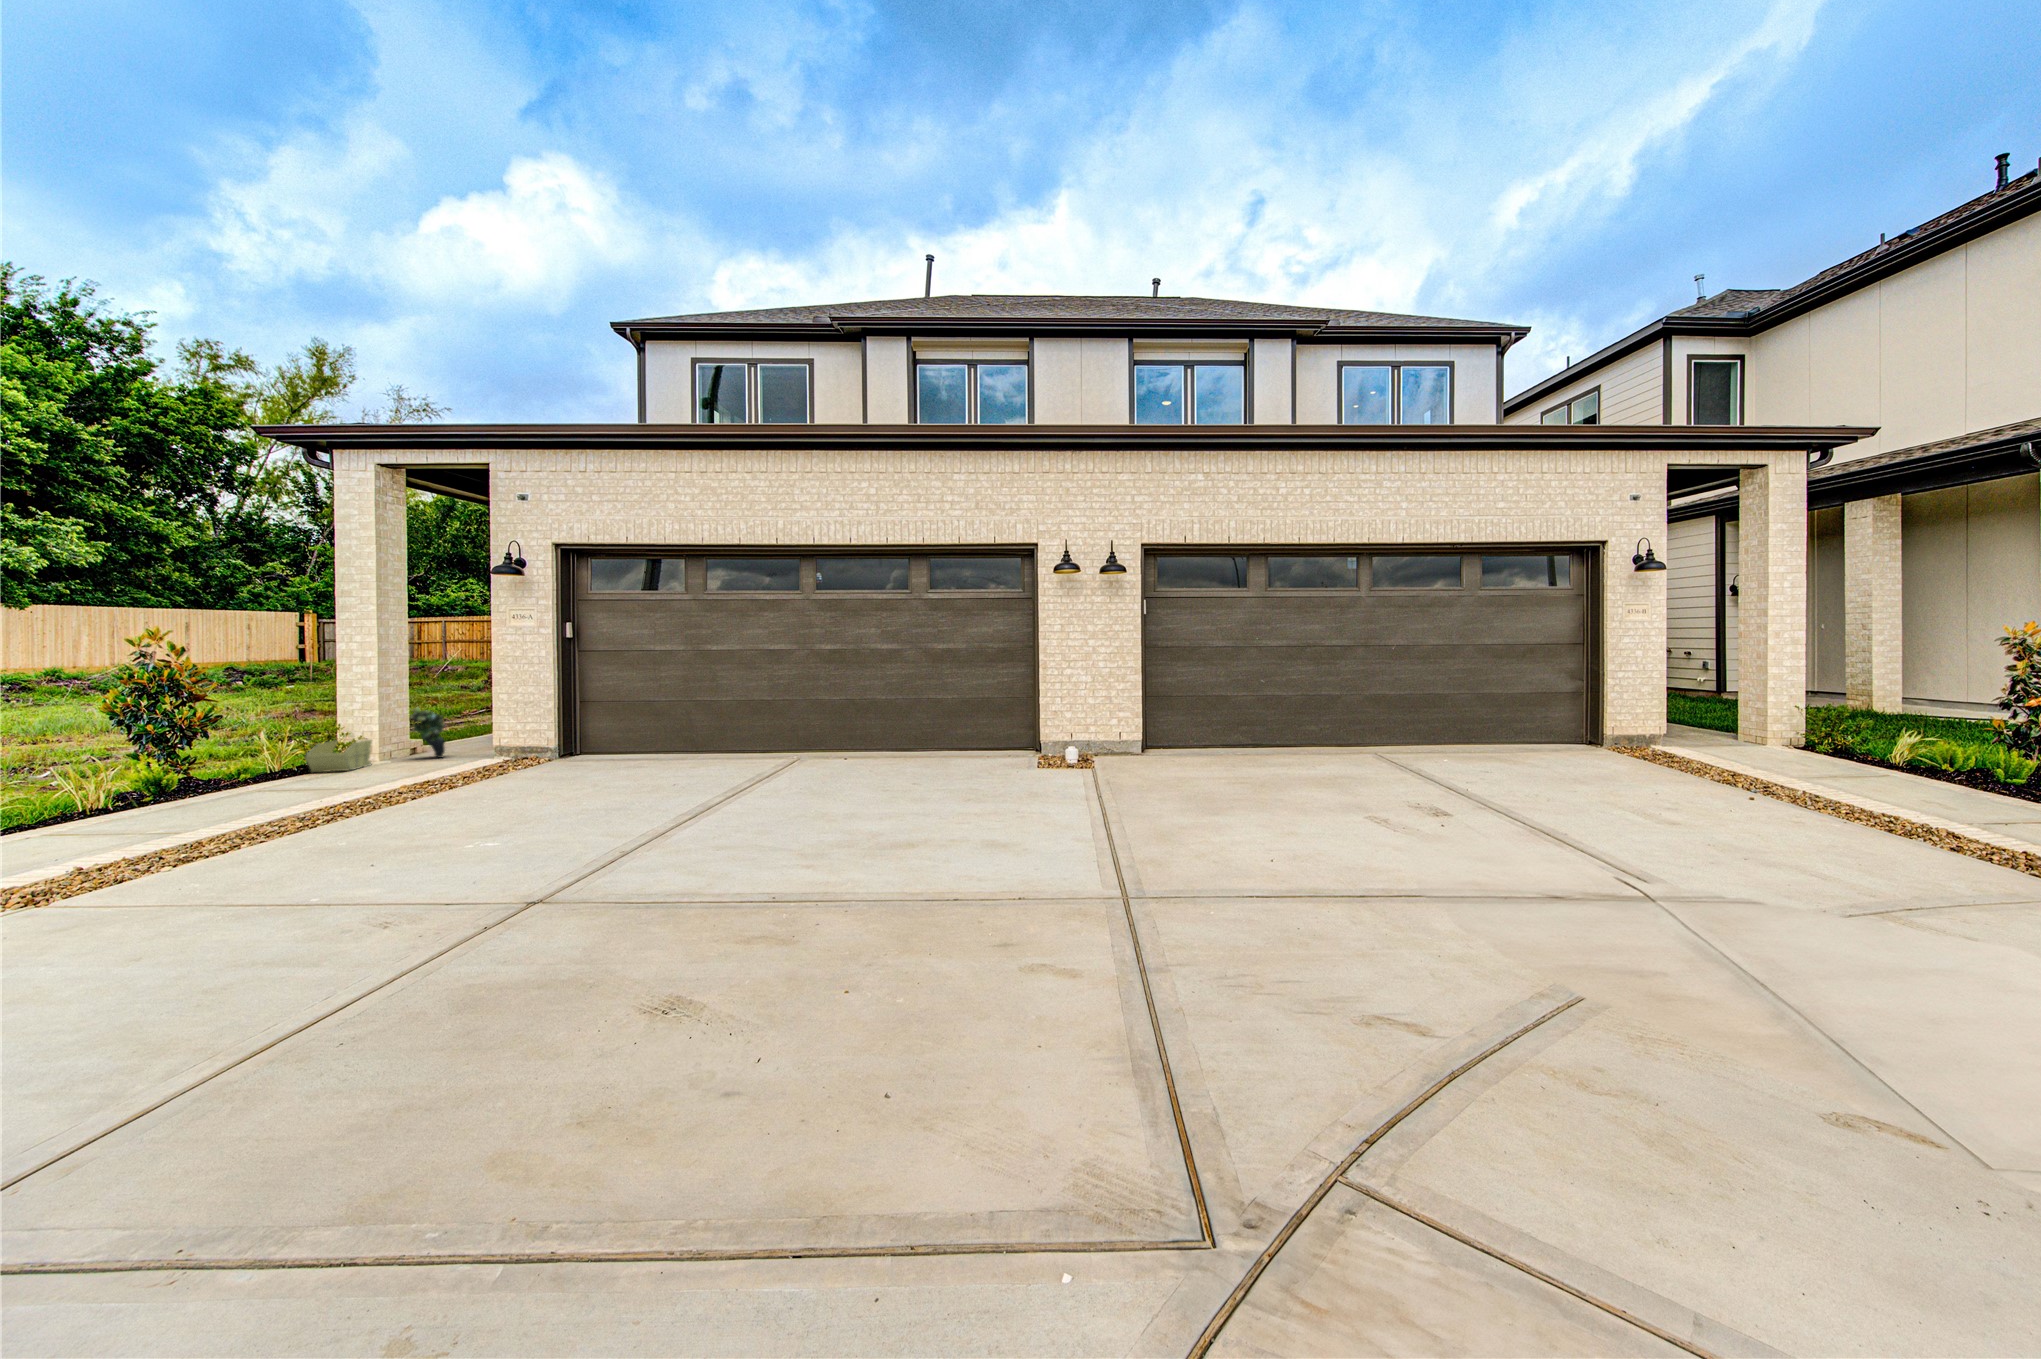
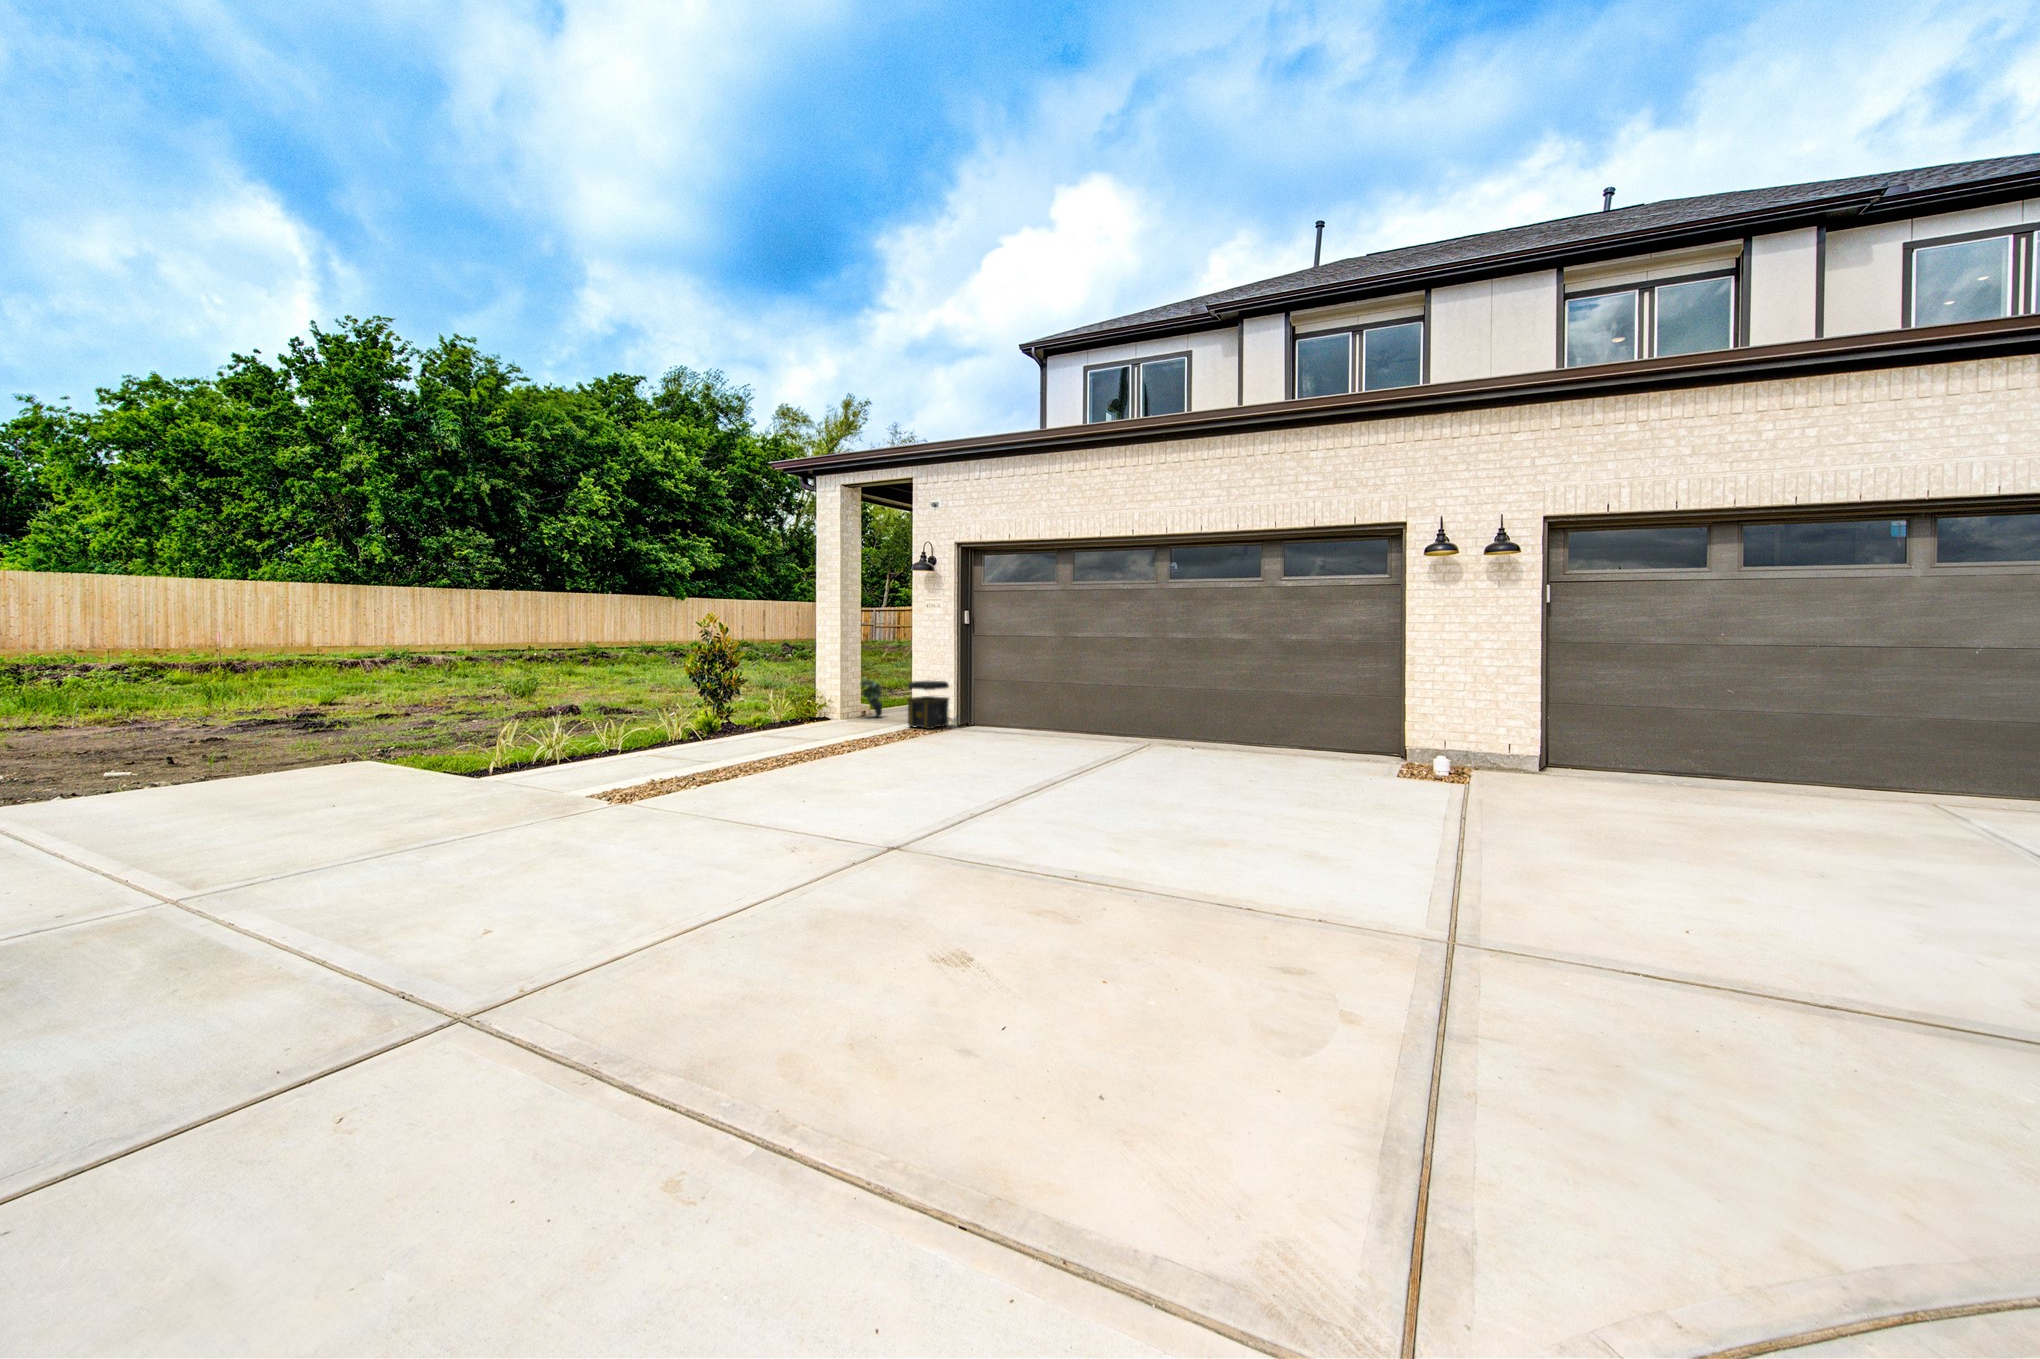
toolbox: none [487,707,548,765] -> present [907,681,950,729]
storage bin: present [305,740,372,772] -> none [795,700,838,724]

